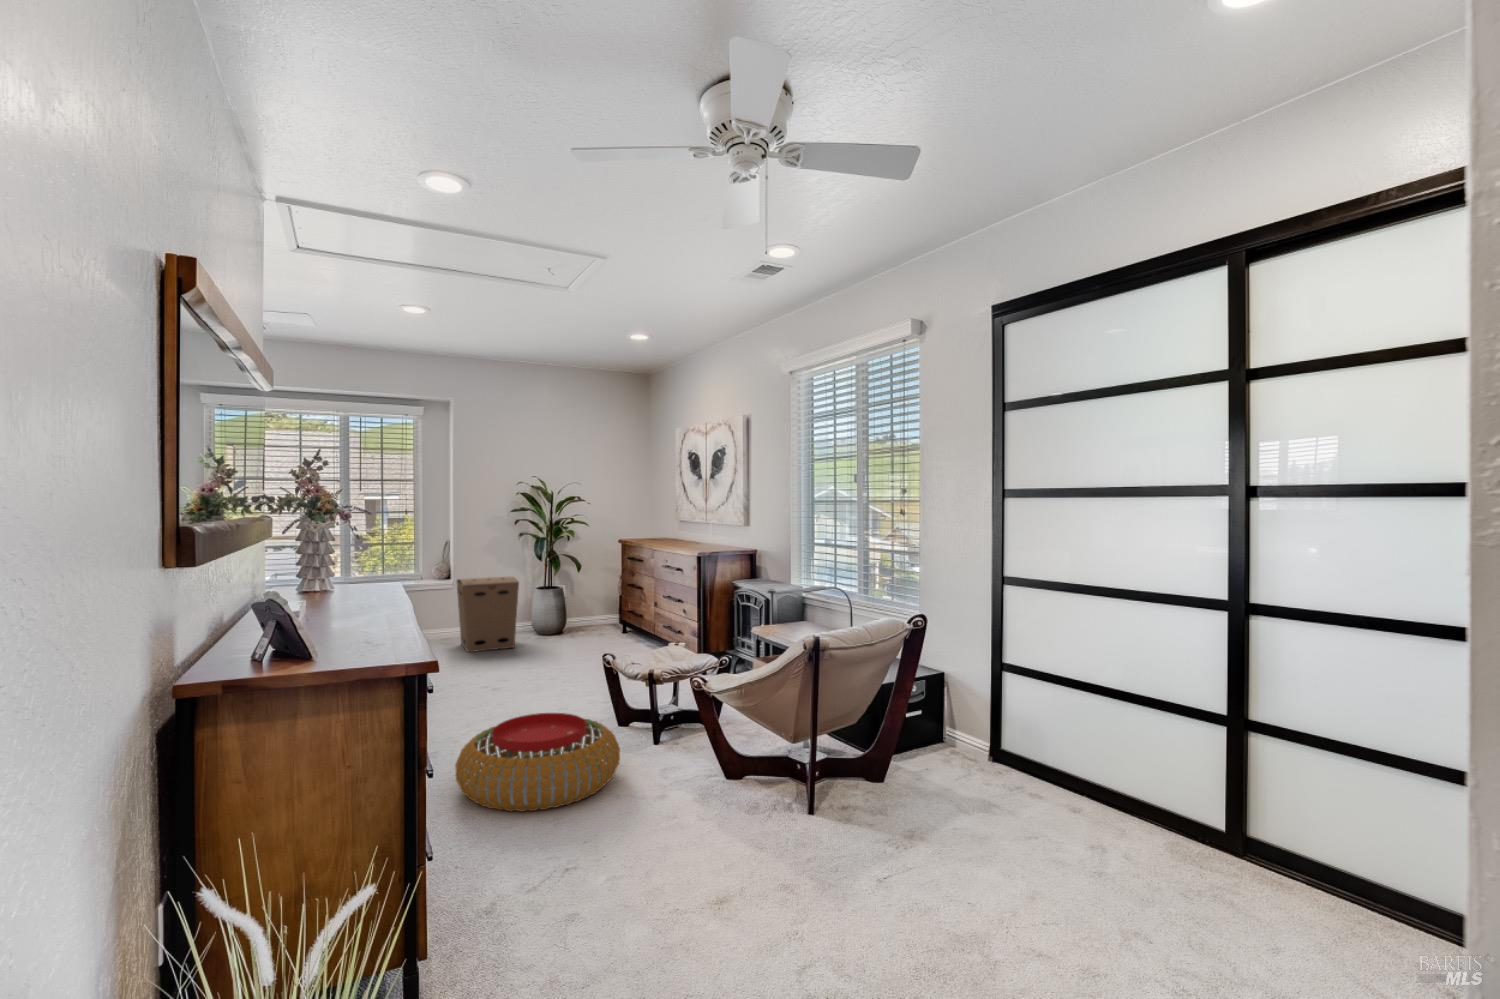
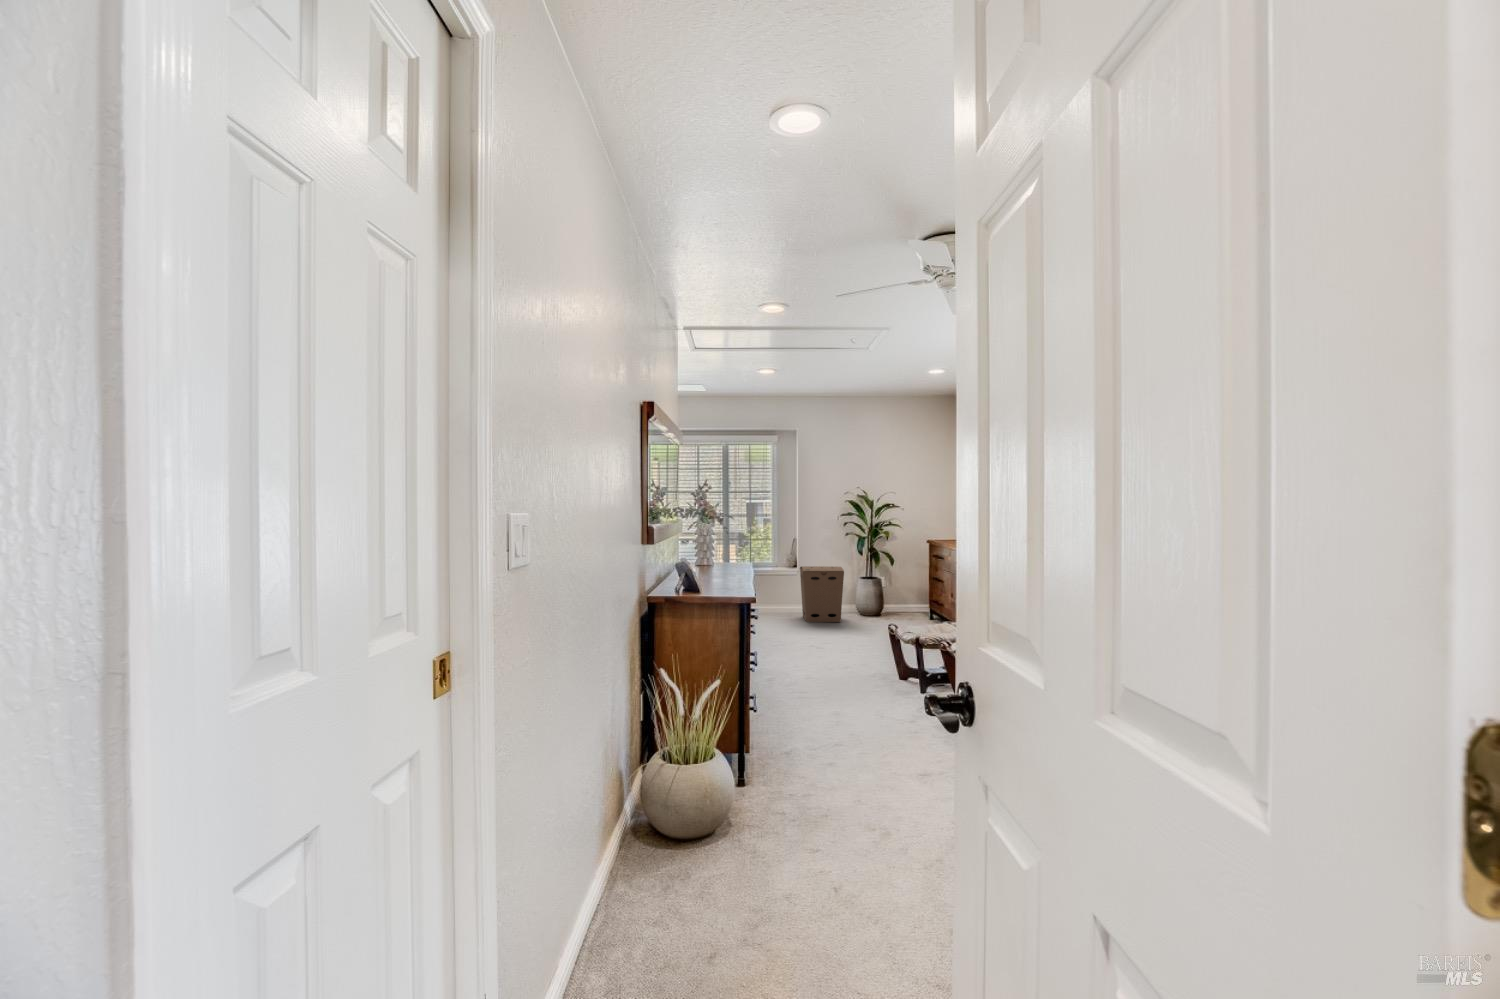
pouf: present [455,713,620,811] -> none [781,656,889,714]

